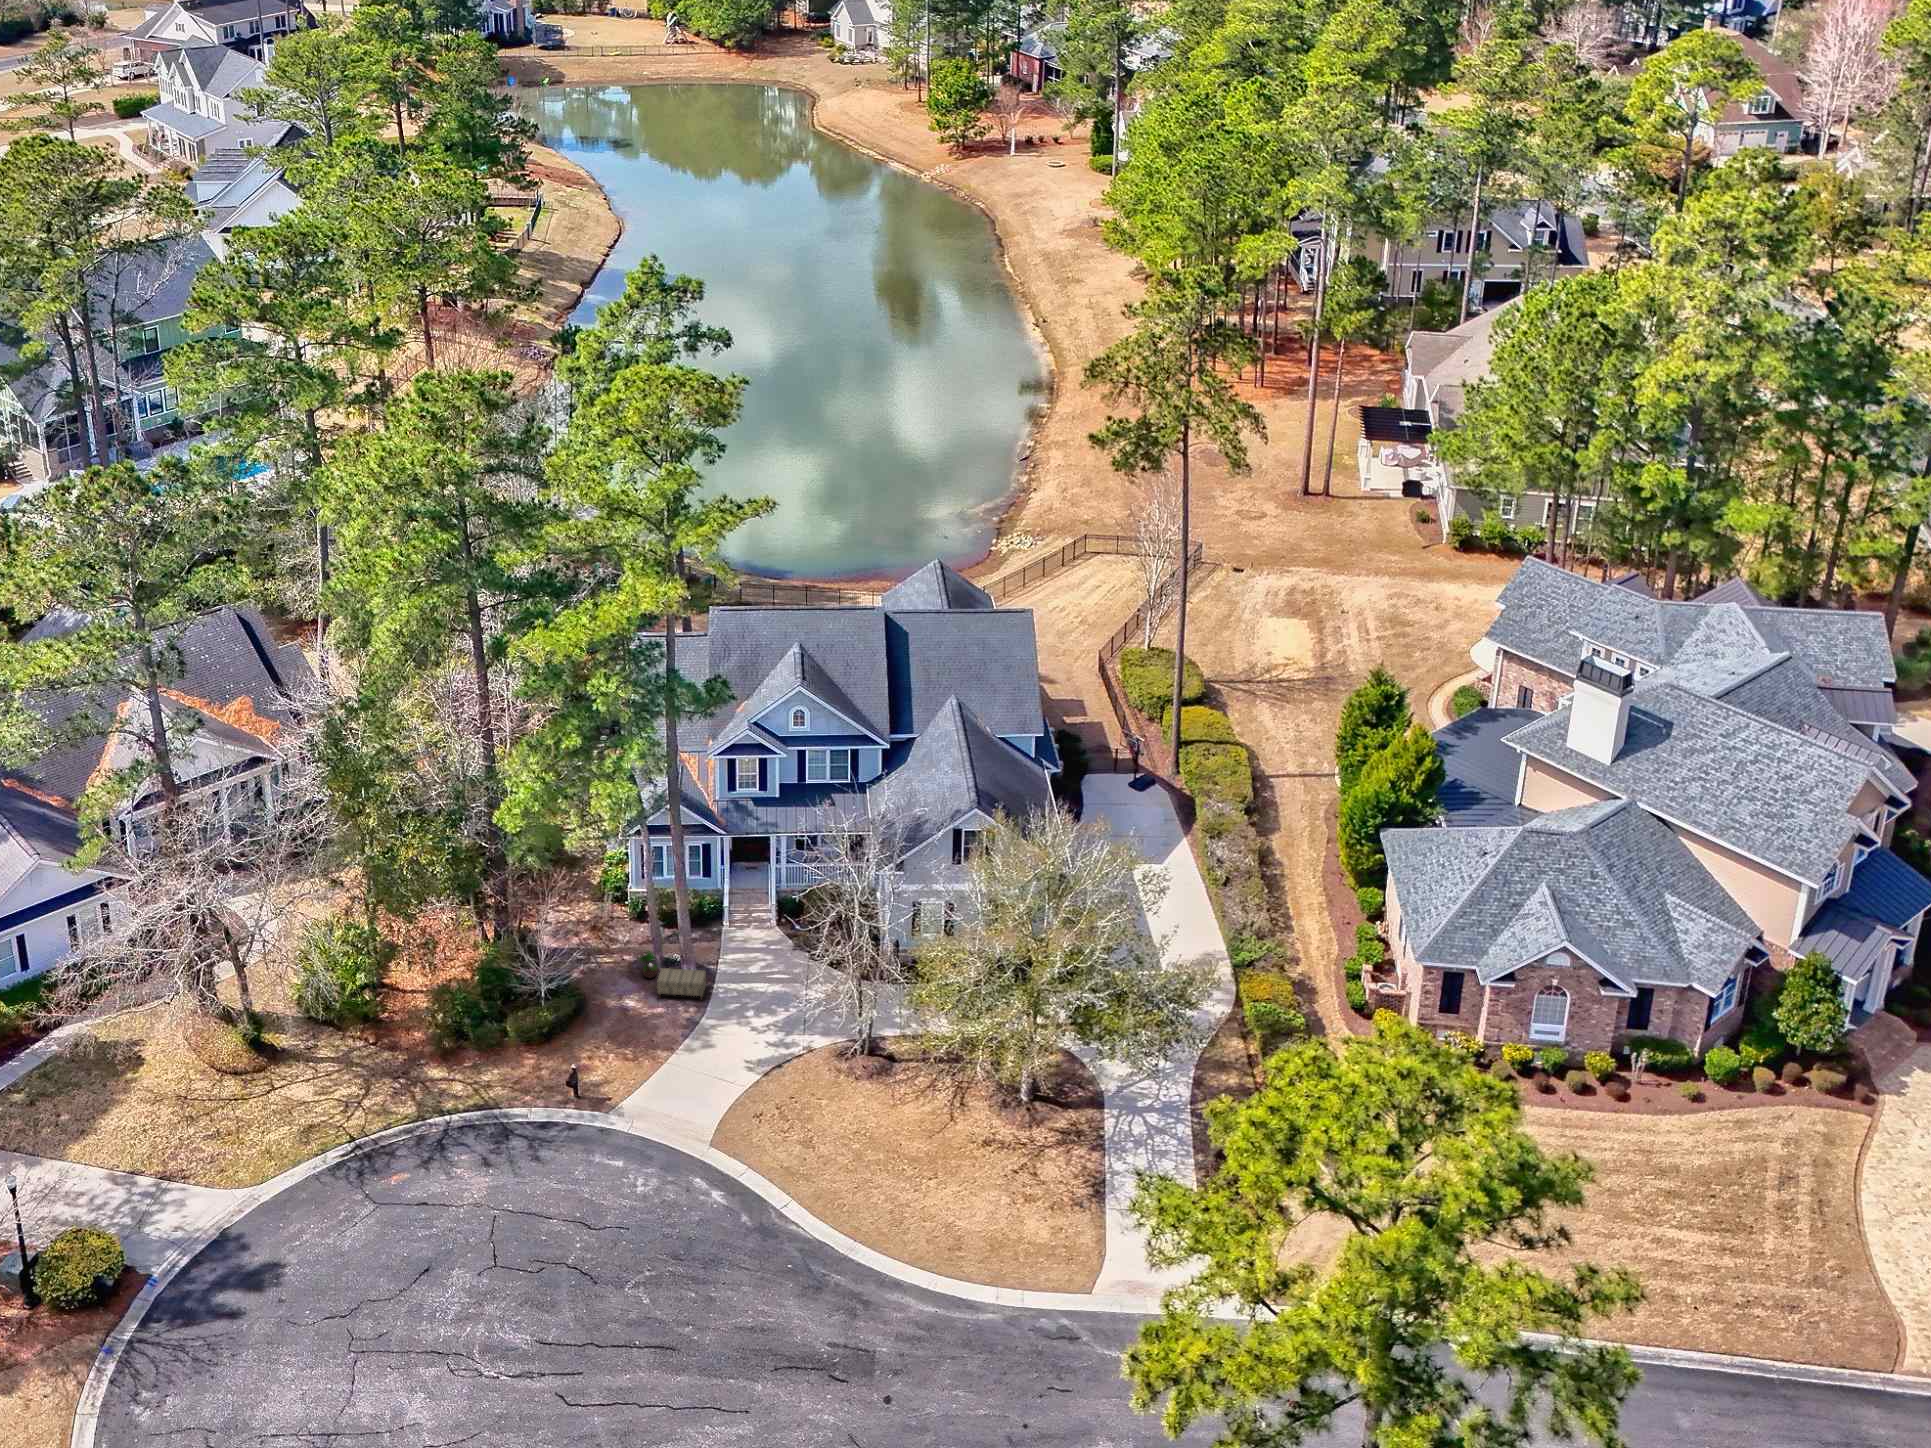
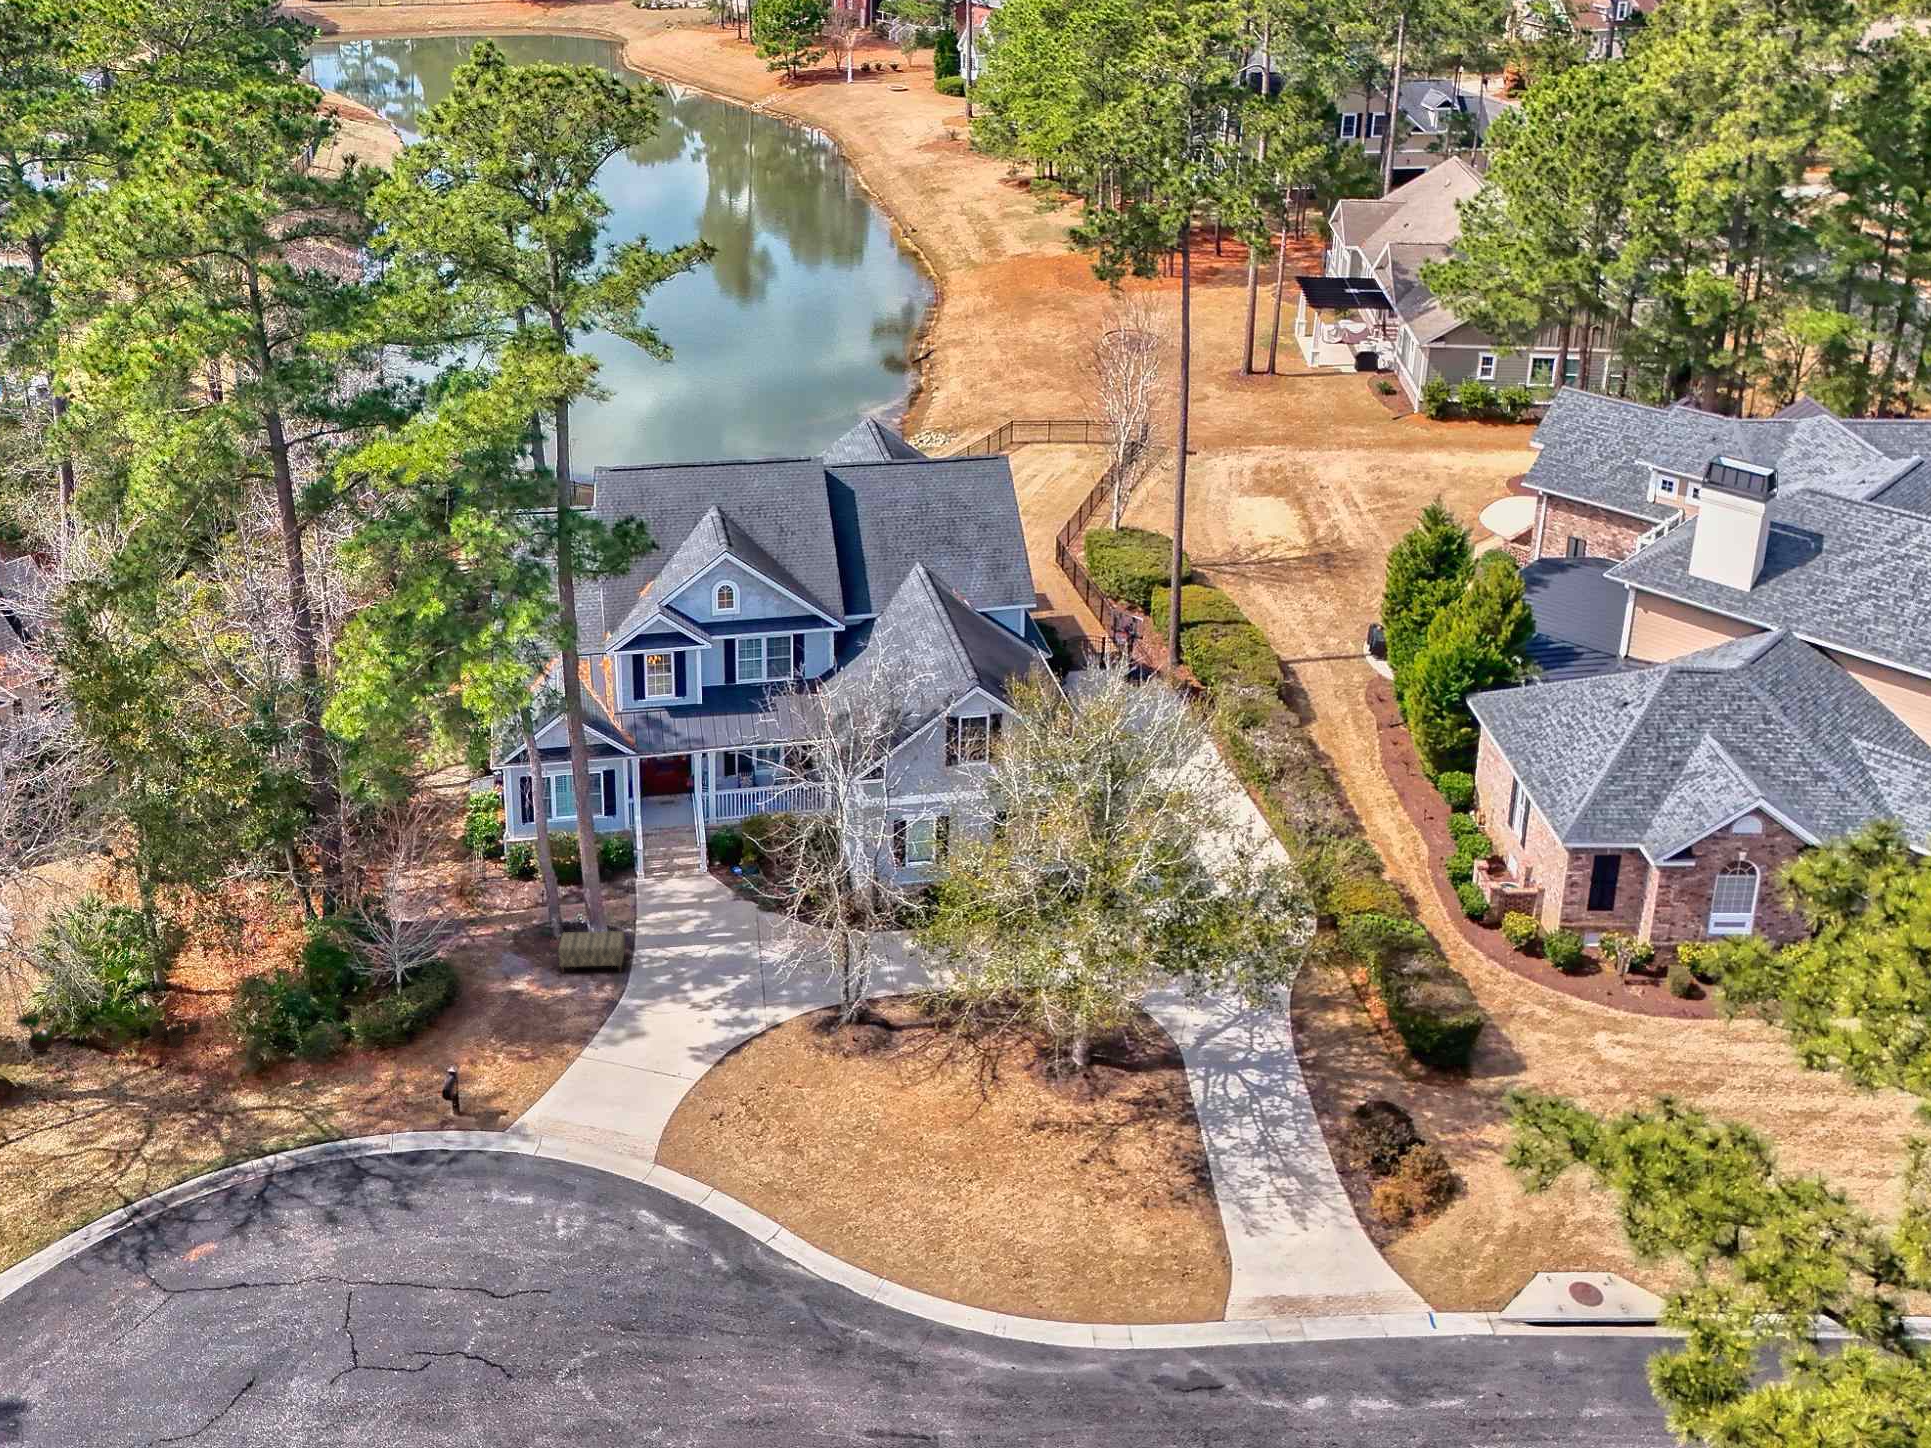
potted tree: present [639,951,658,978] -> present [16,1010,54,1052]
woven basket: none [370,1011,404,1031] -> present [151,1019,200,1047]

